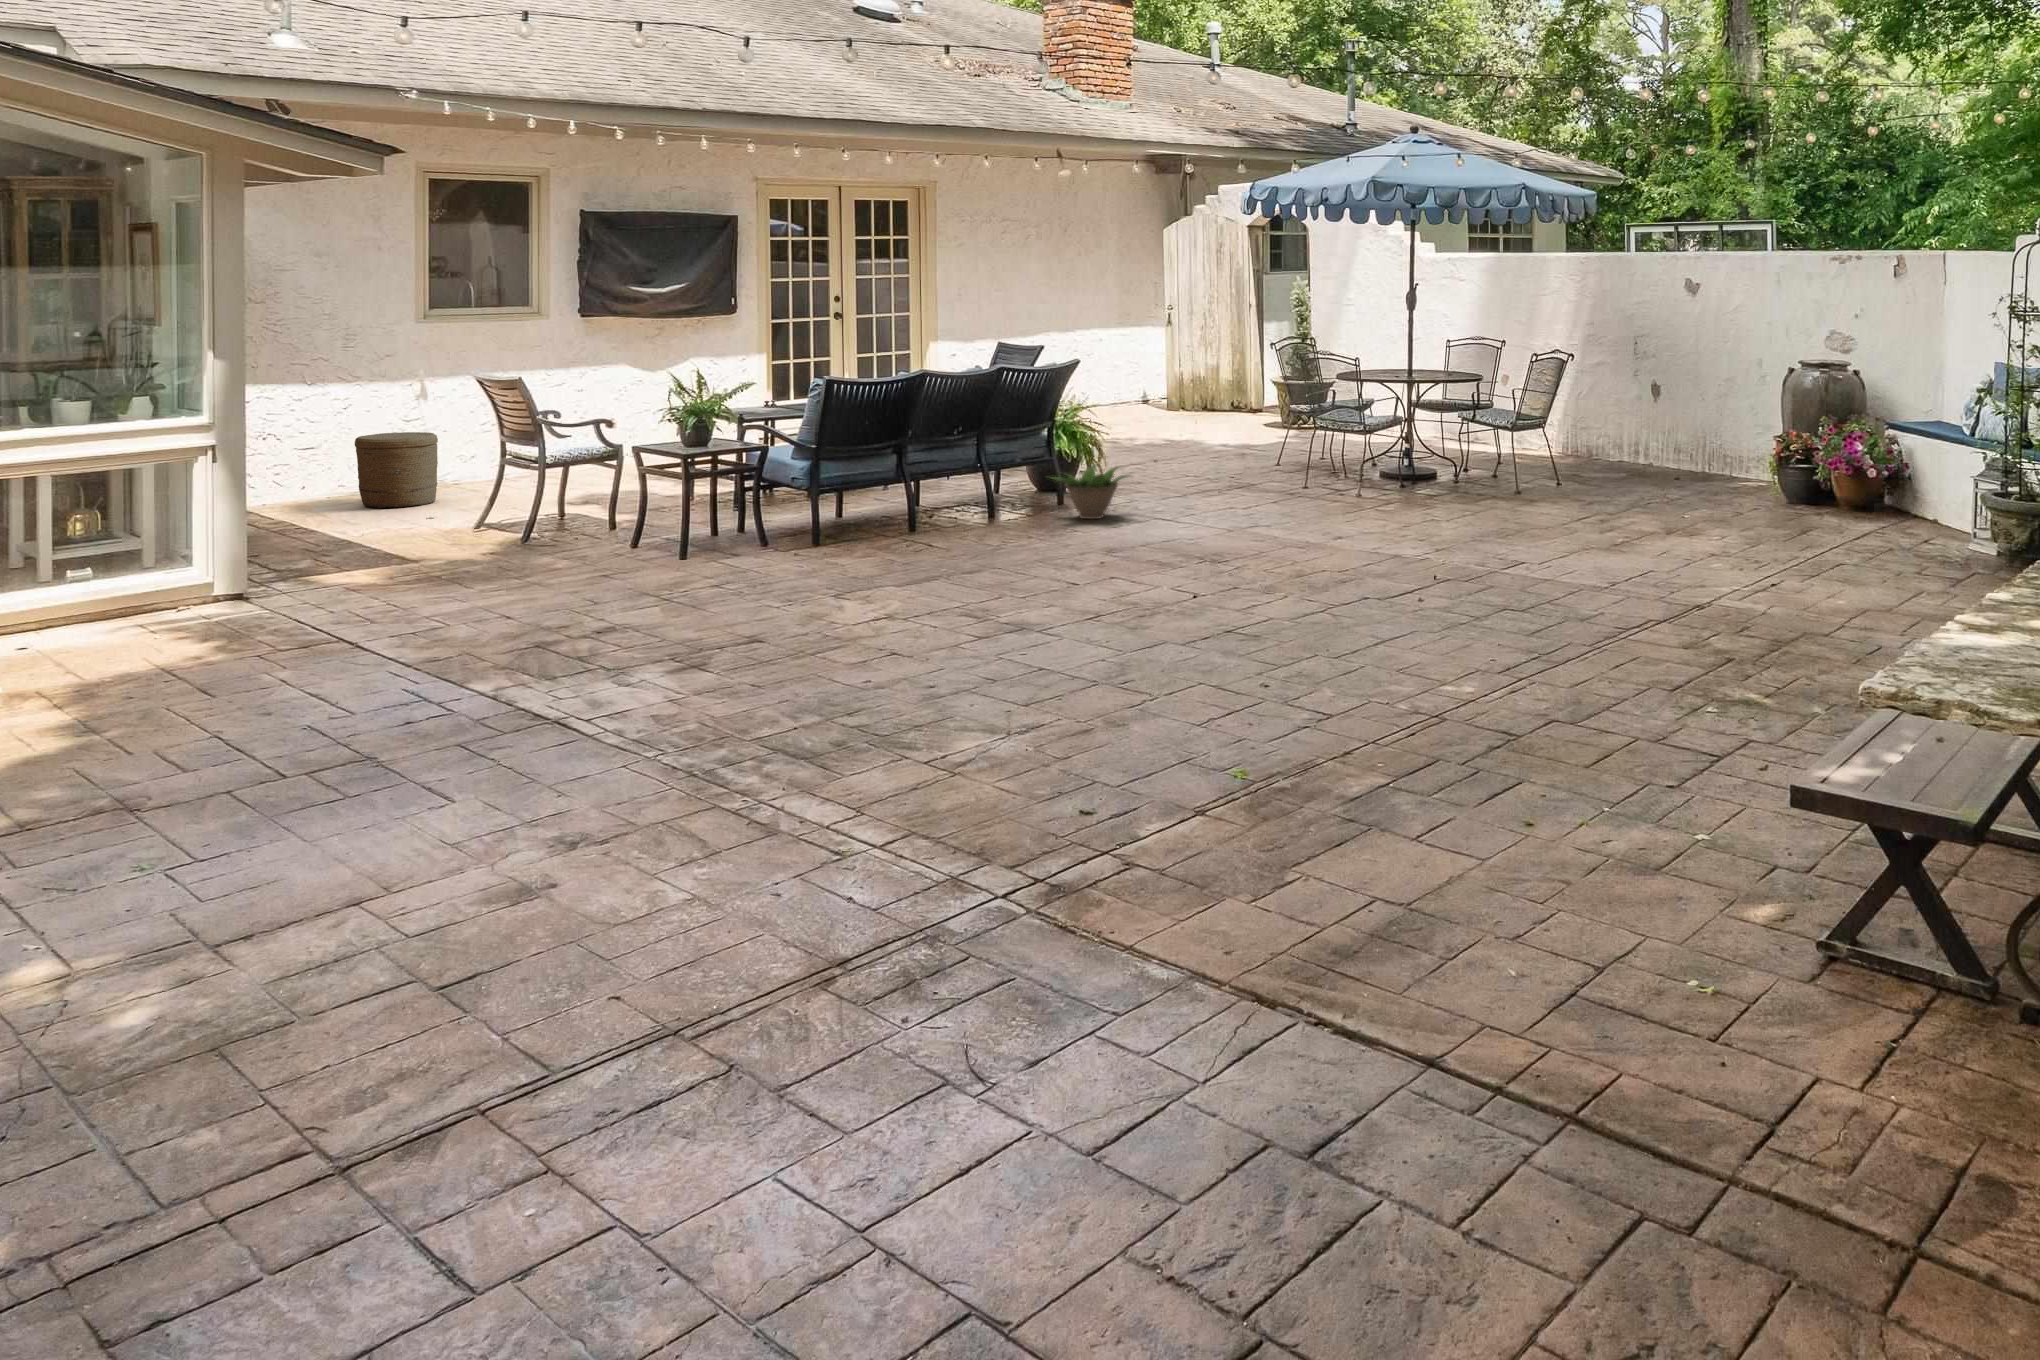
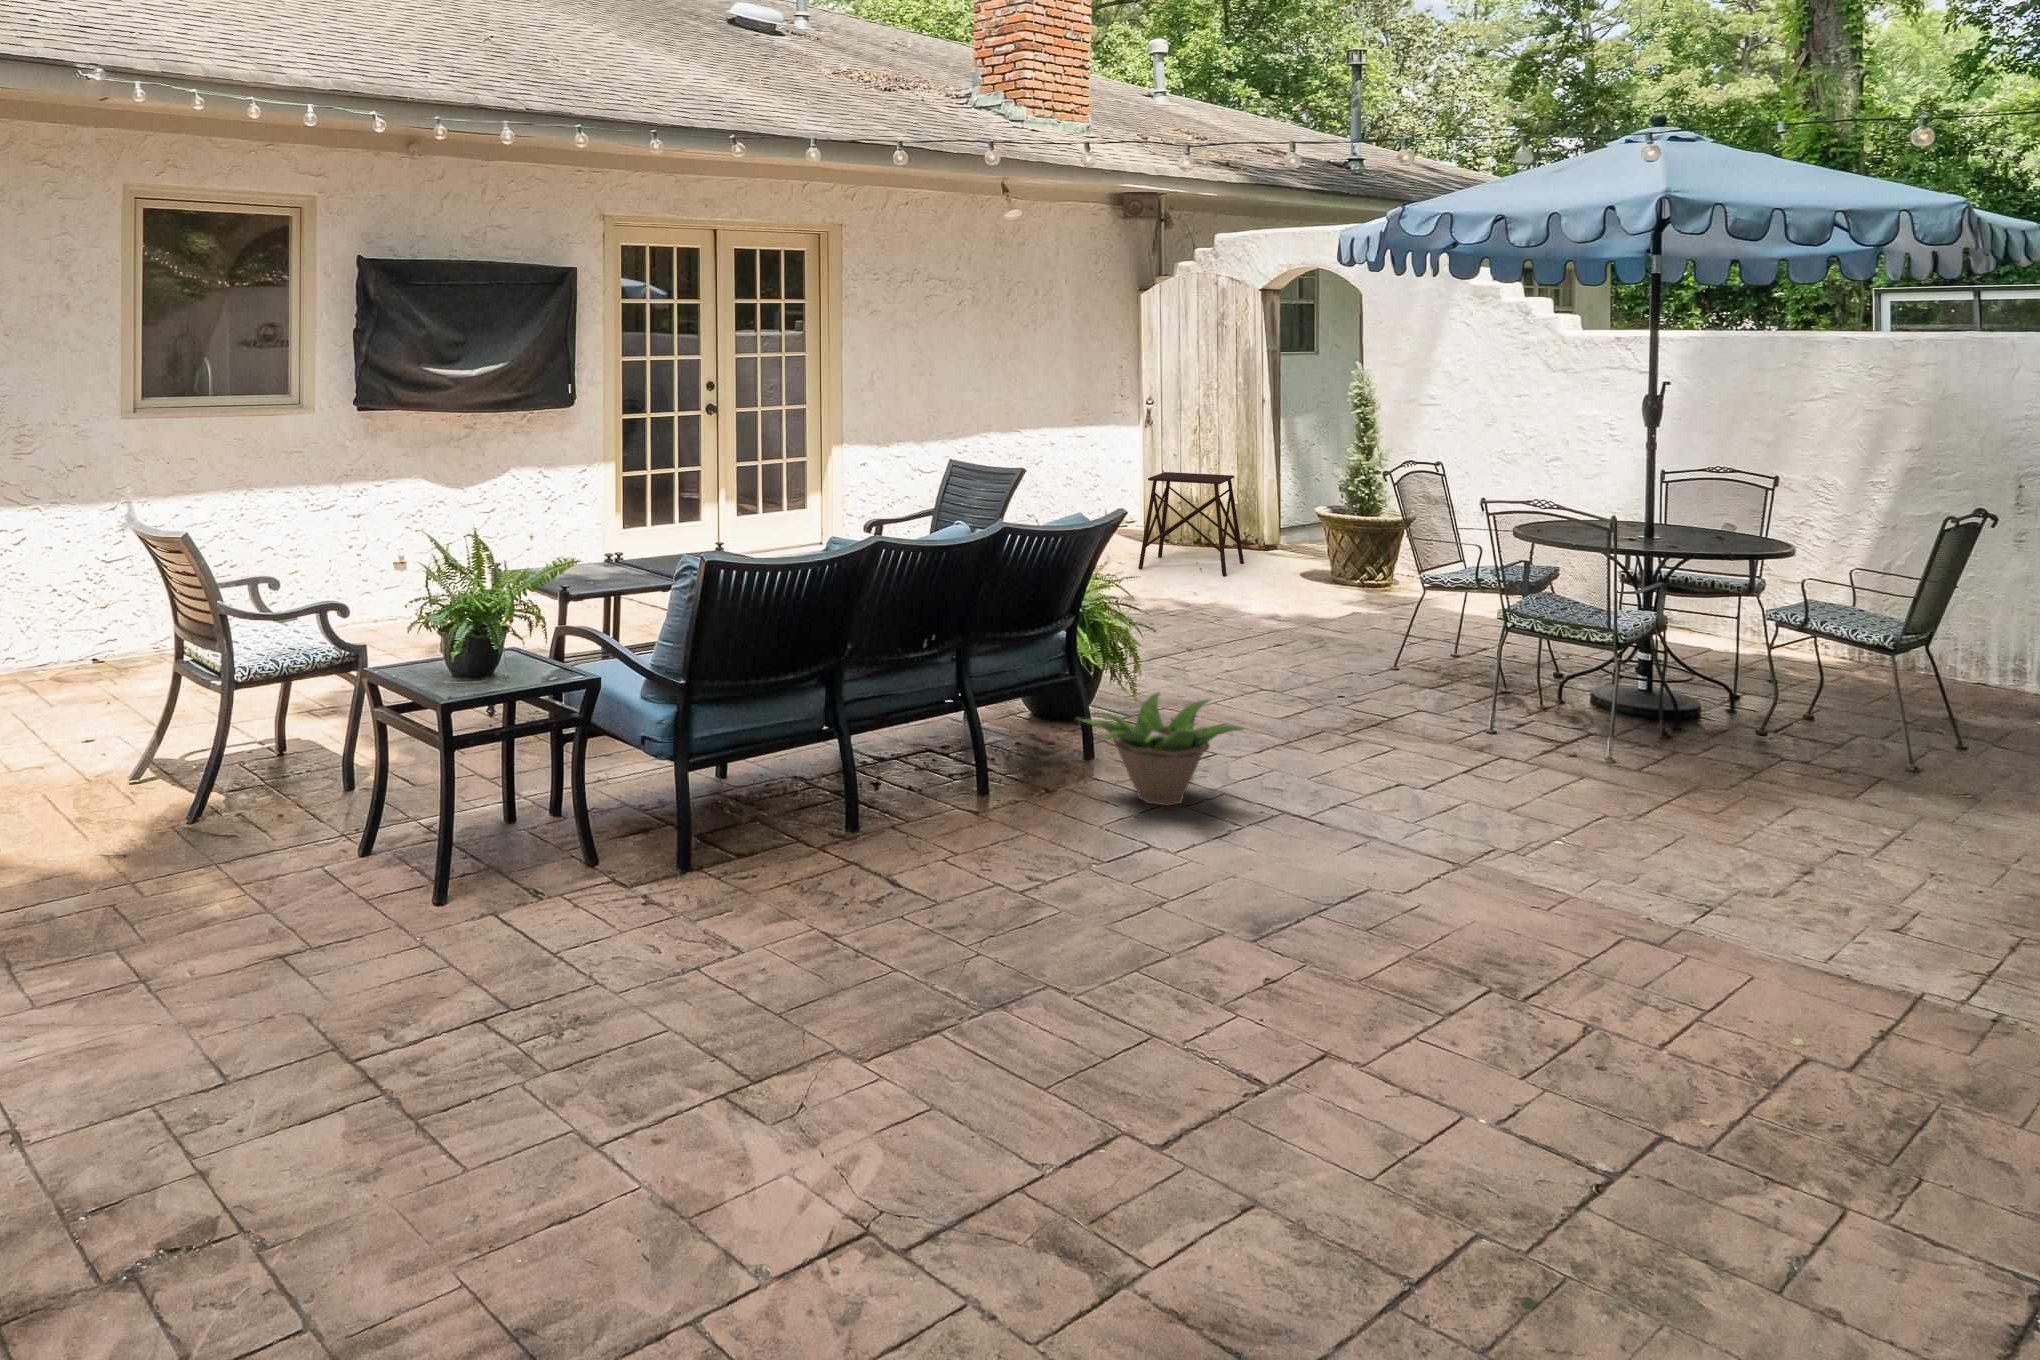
side table: none [1159,361,1237,431] -> present [1138,472,1244,576]
woven basket: present [355,432,438,508] -> none [14,584,136,706]

